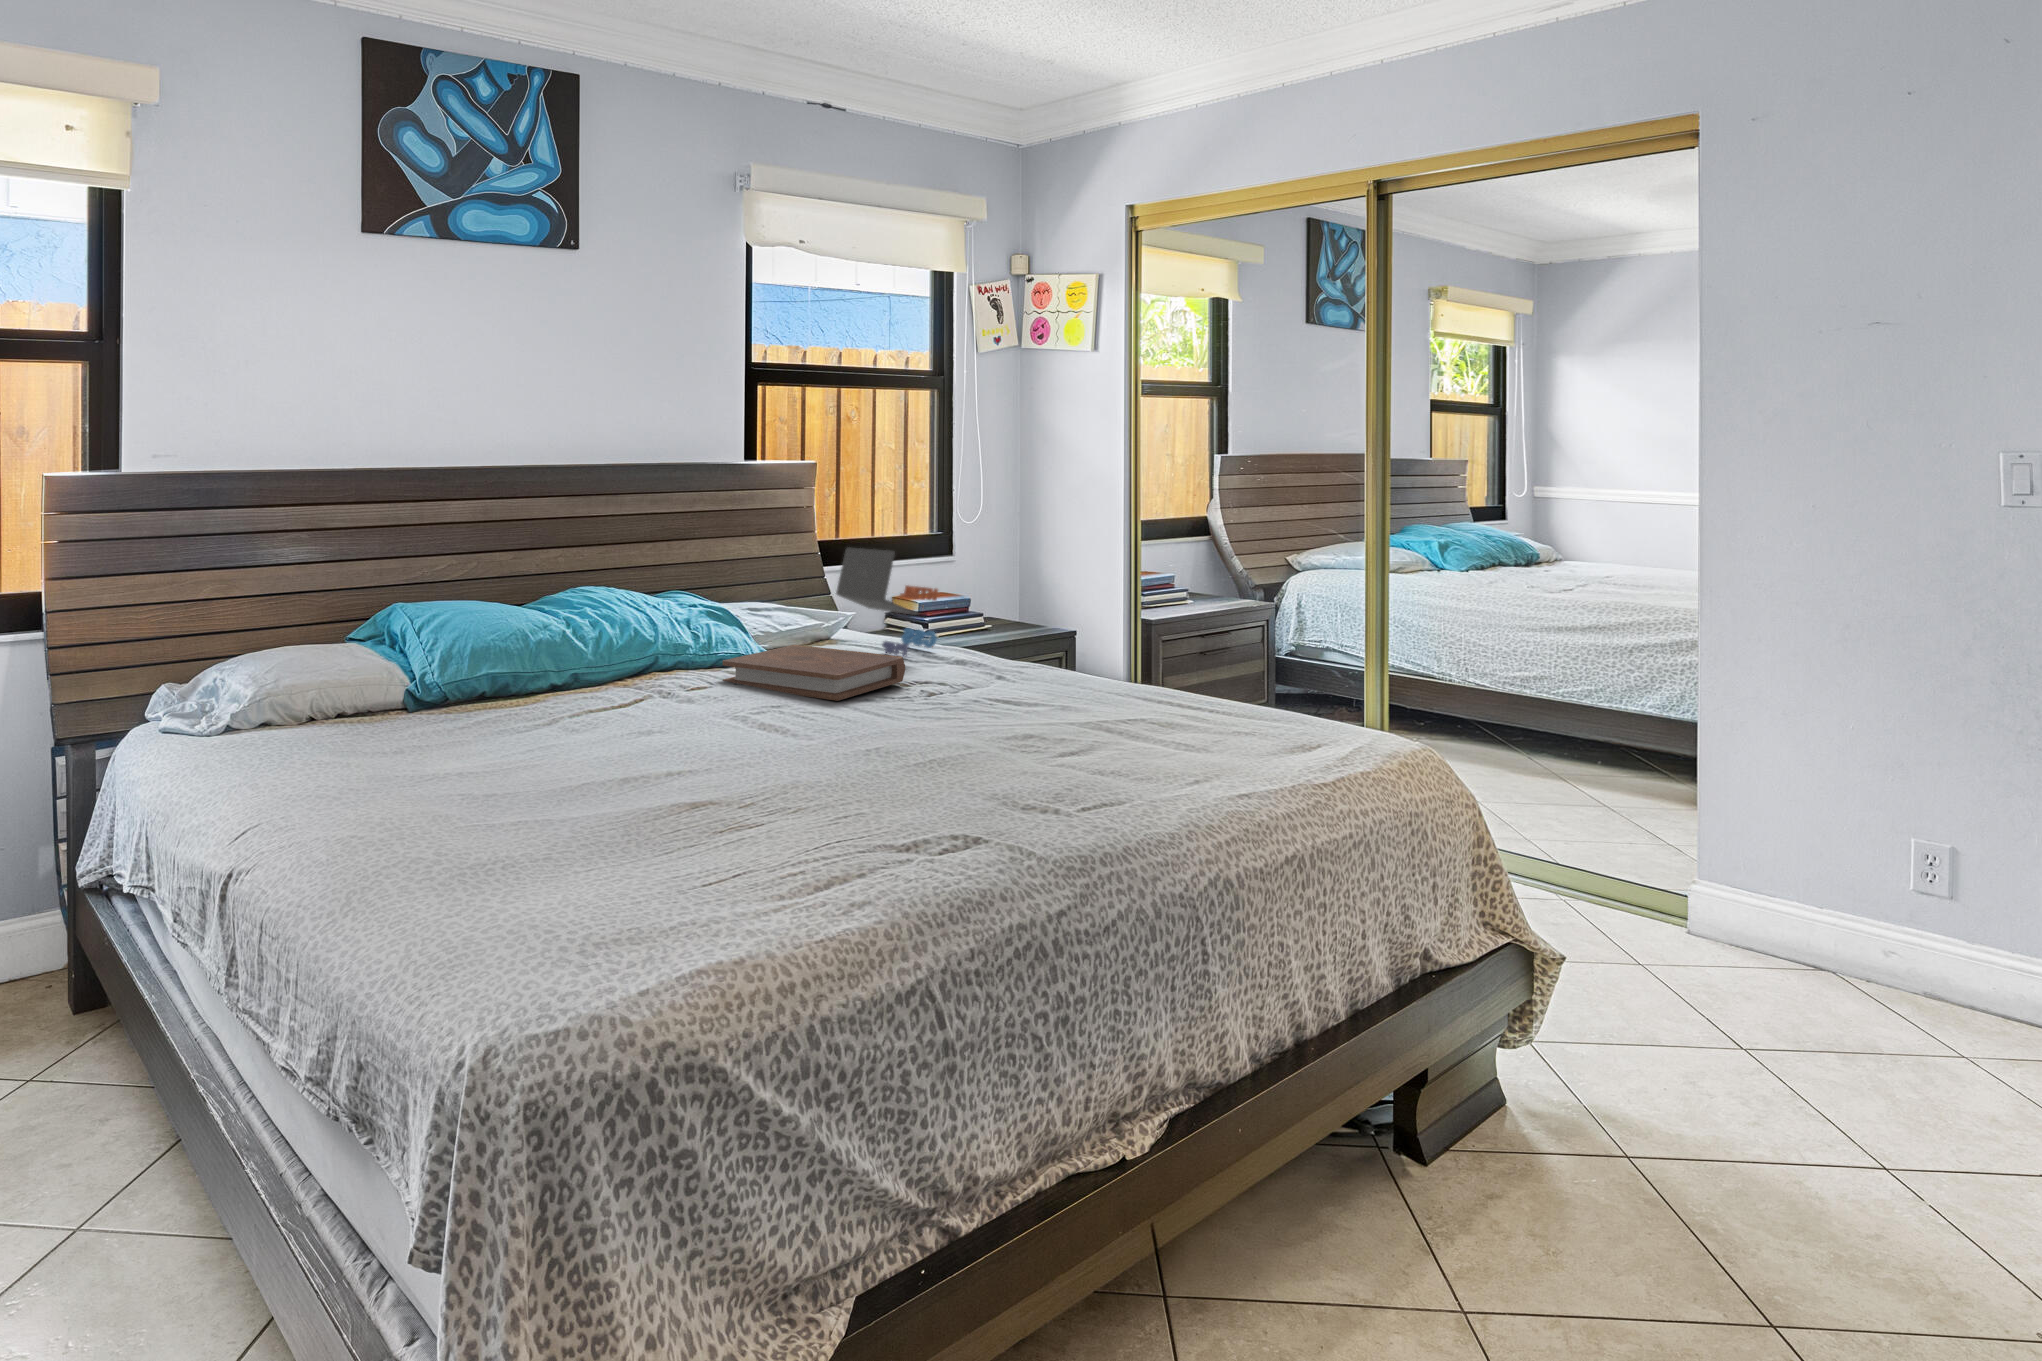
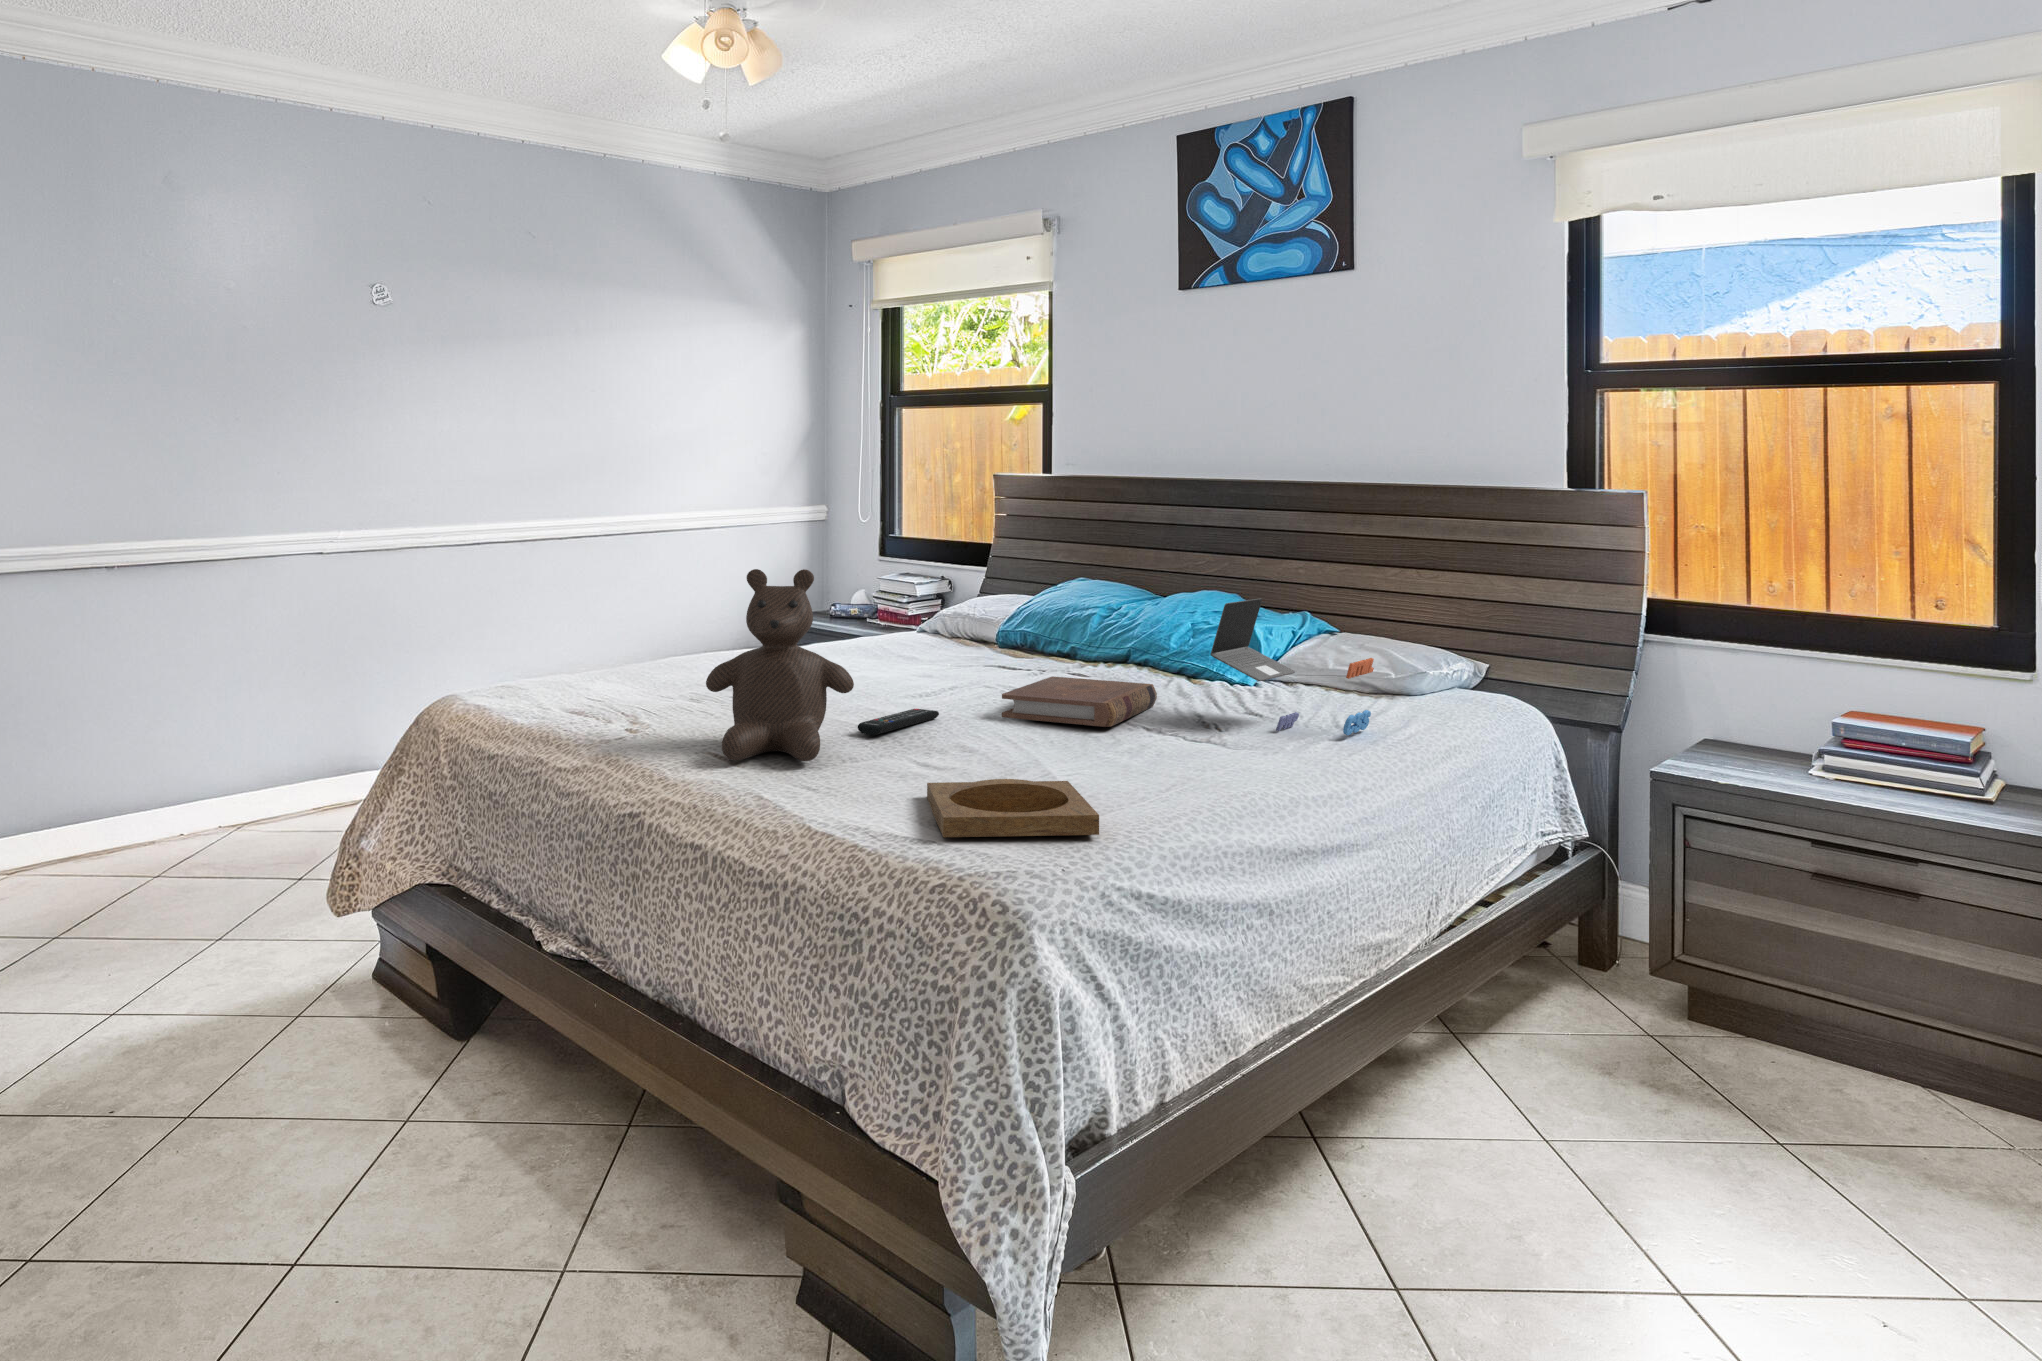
teddy bear: none [931,544,1084,790] -> present [706,569,854,761]
tray: none [1138,702,1309,752] -> present [927,779,1099,837]
remote control: none [814,708,934,741] -> present [858,709,939,735]

